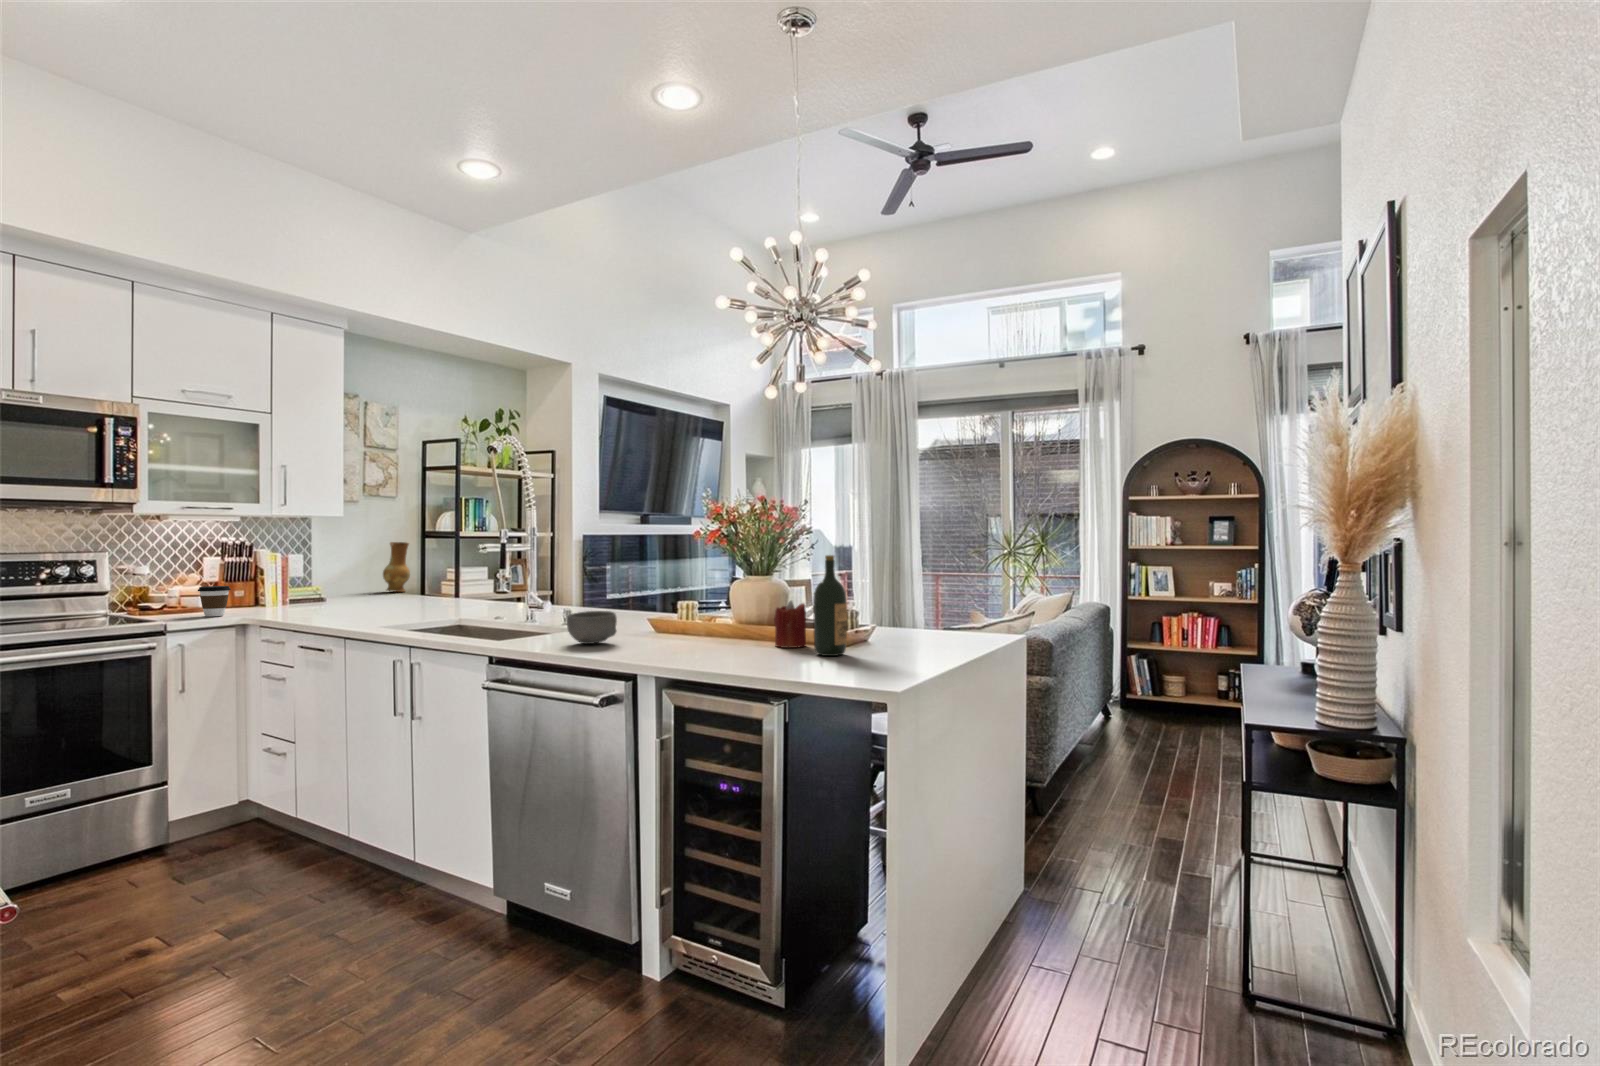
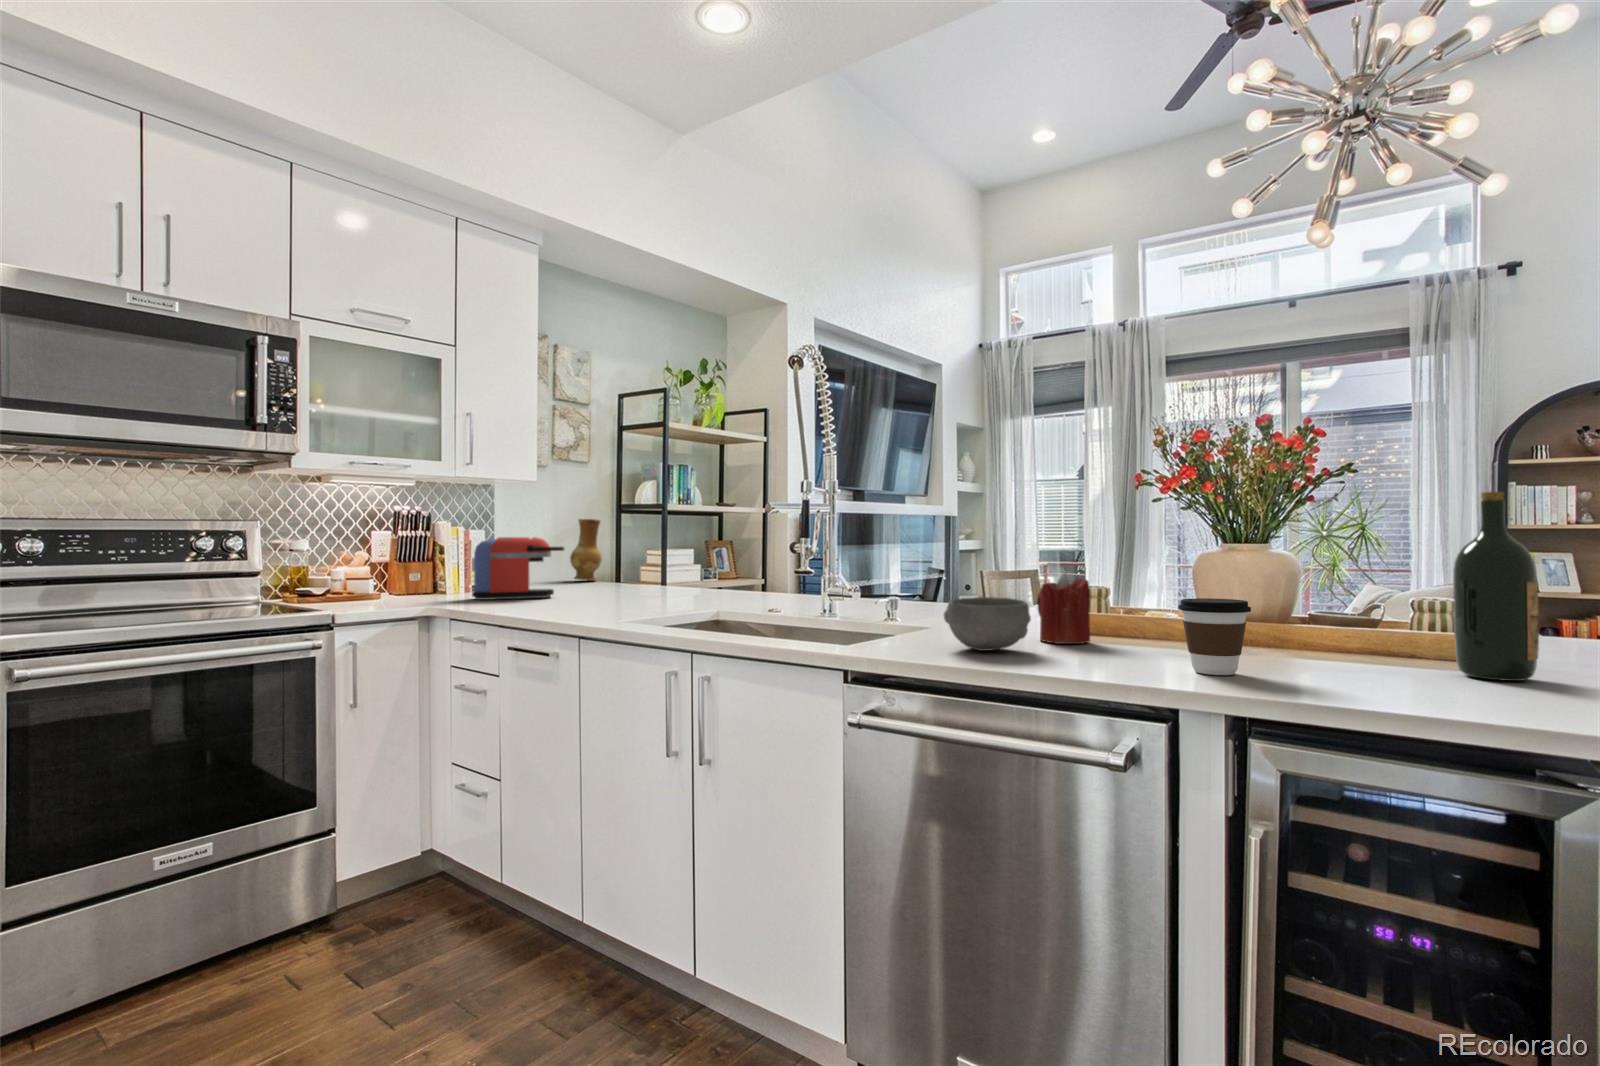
coffee maker: none [284,562,362,611] -> present [472,537,564,600]
coffee cup: present [198,586,231,616] -> present [1178,598,1251,675]
candle: present [774,601,806,648] -> present [1037,573,1090,644]

